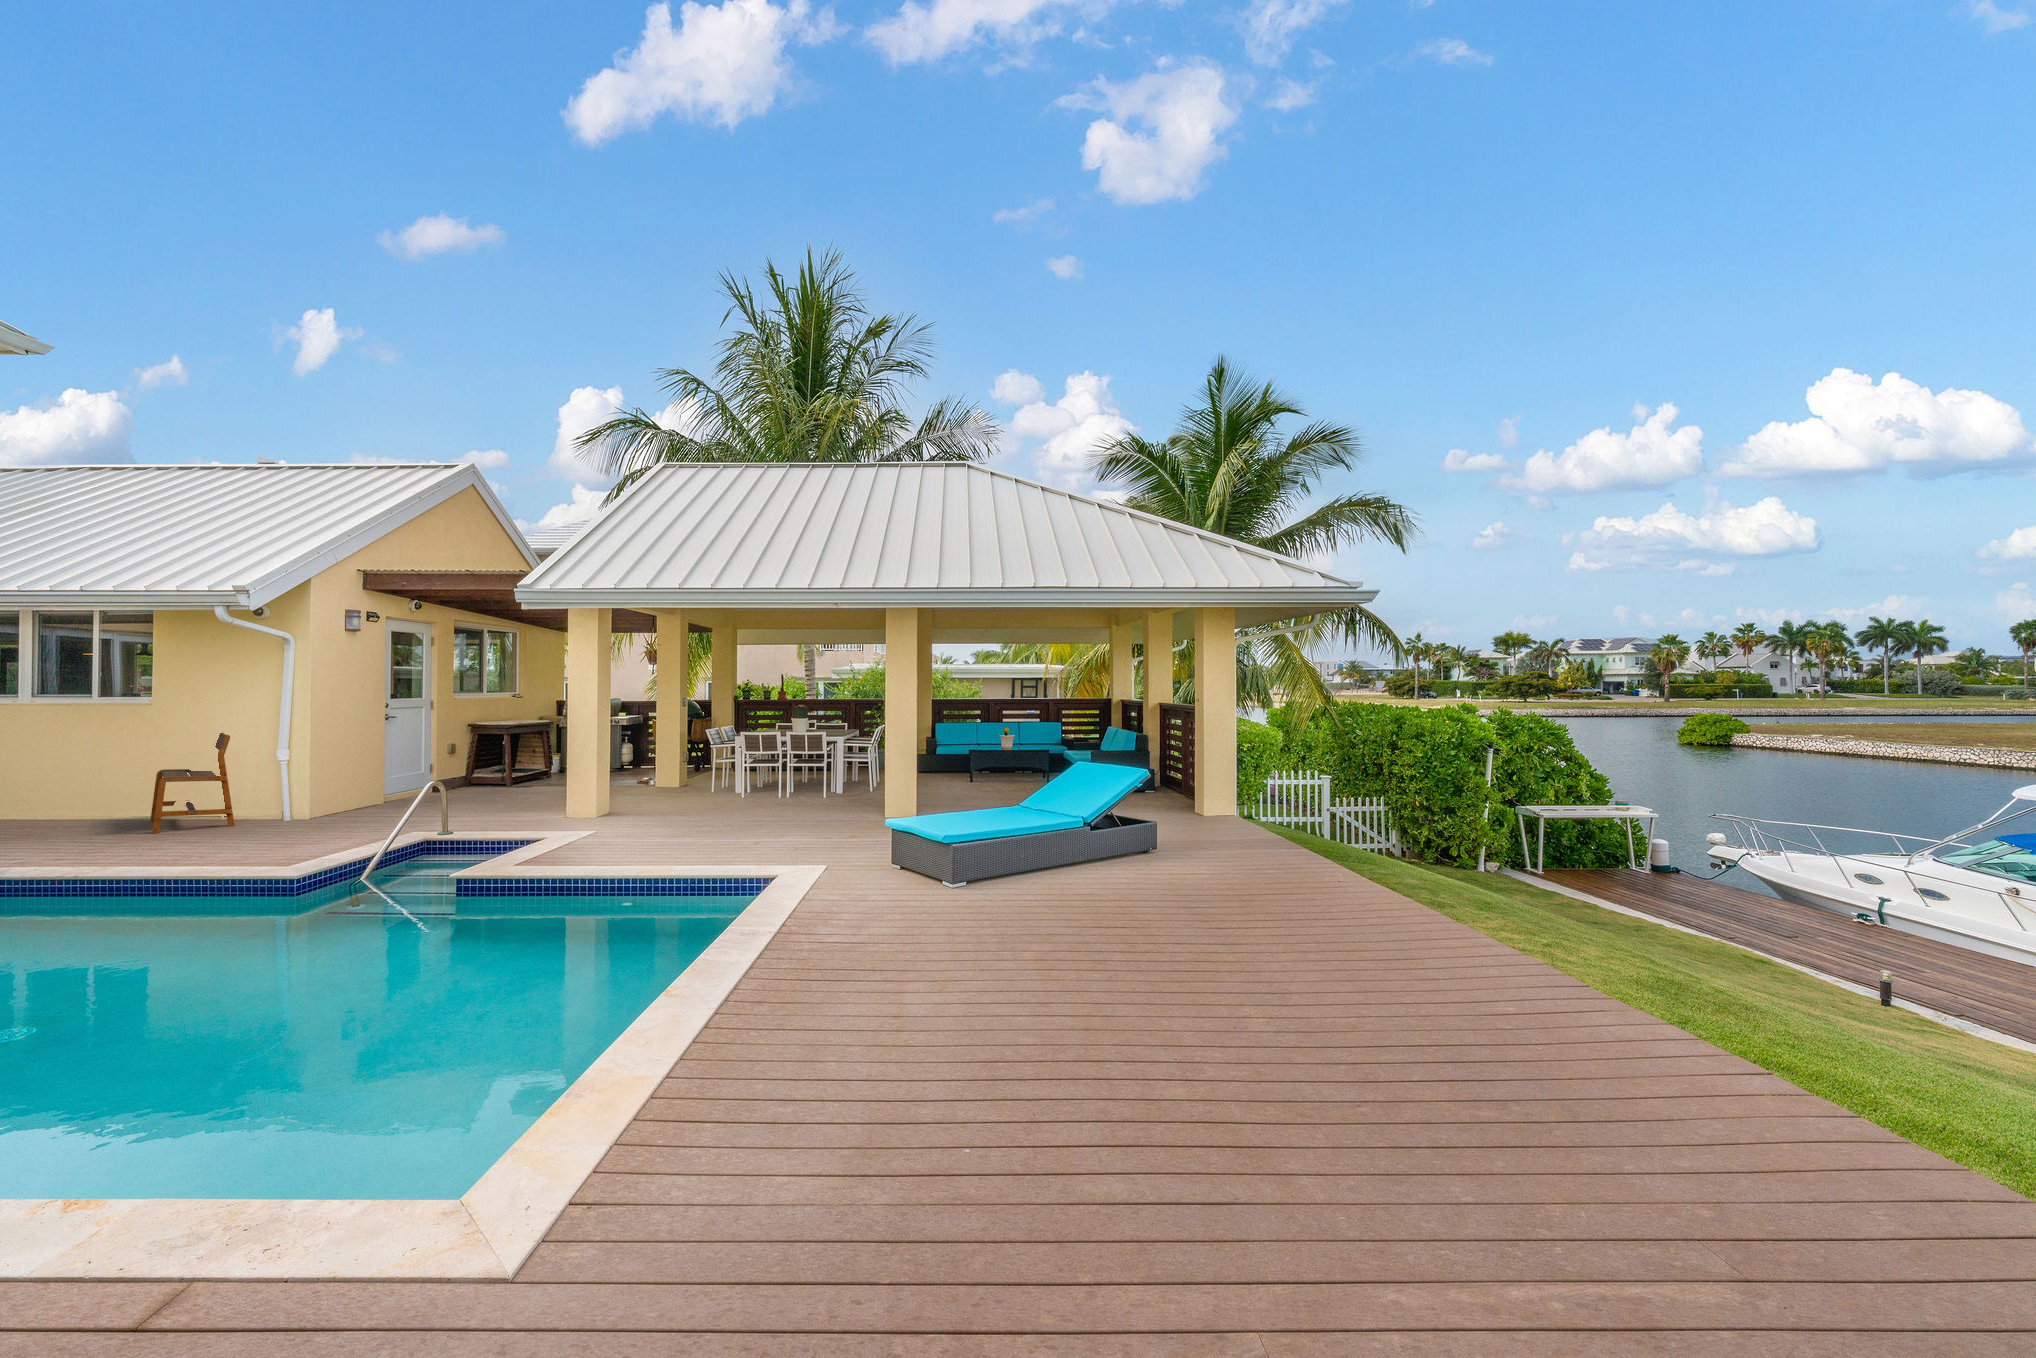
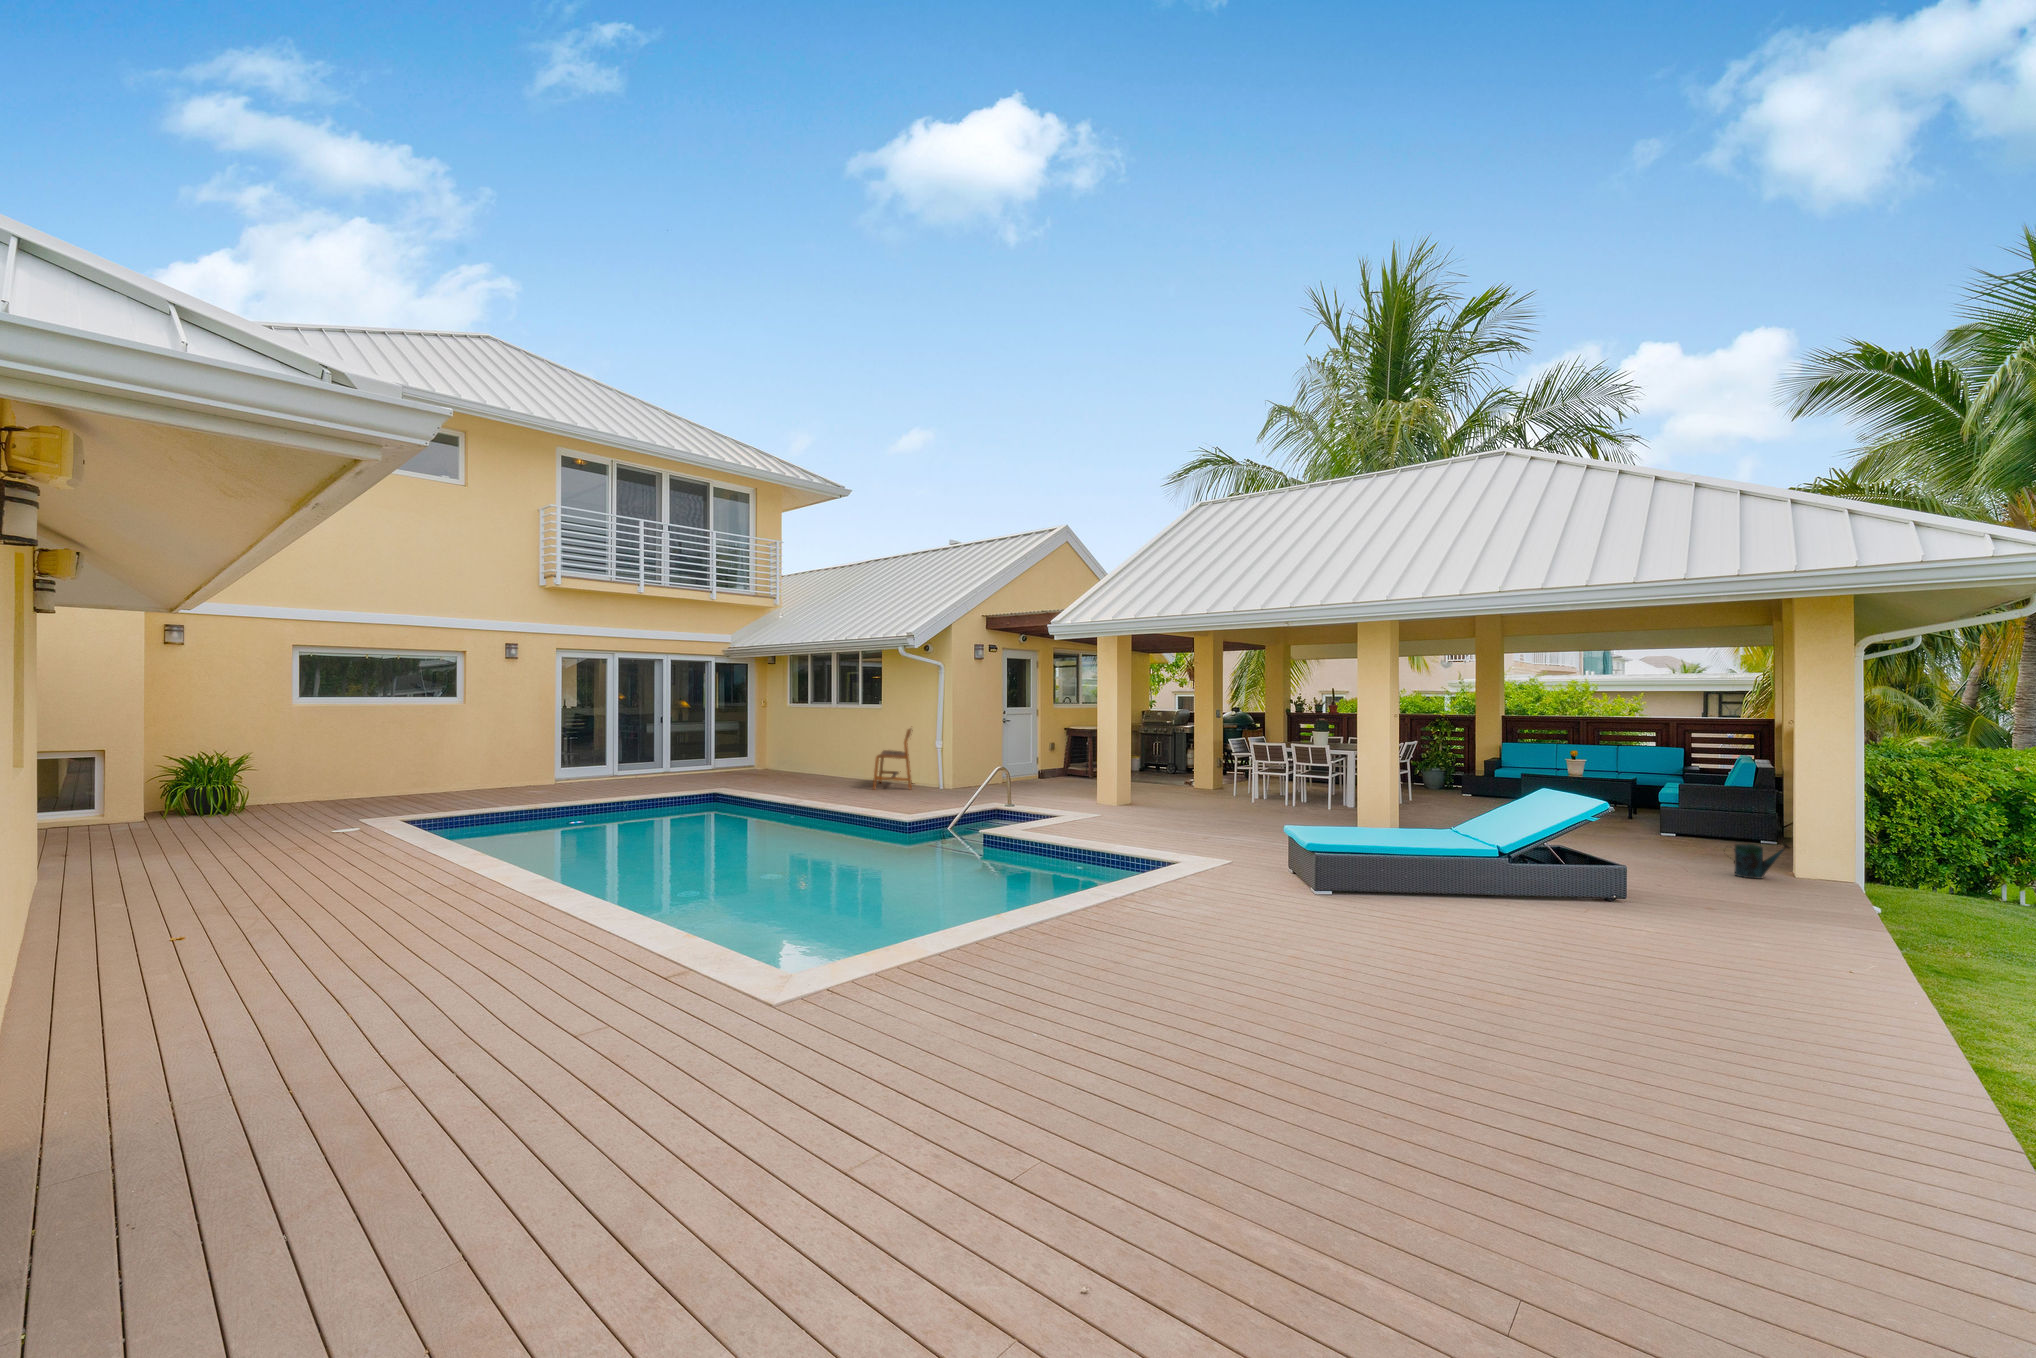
watering can: none [1187,789,1227,819] -> present [1734,844,1791,879]

